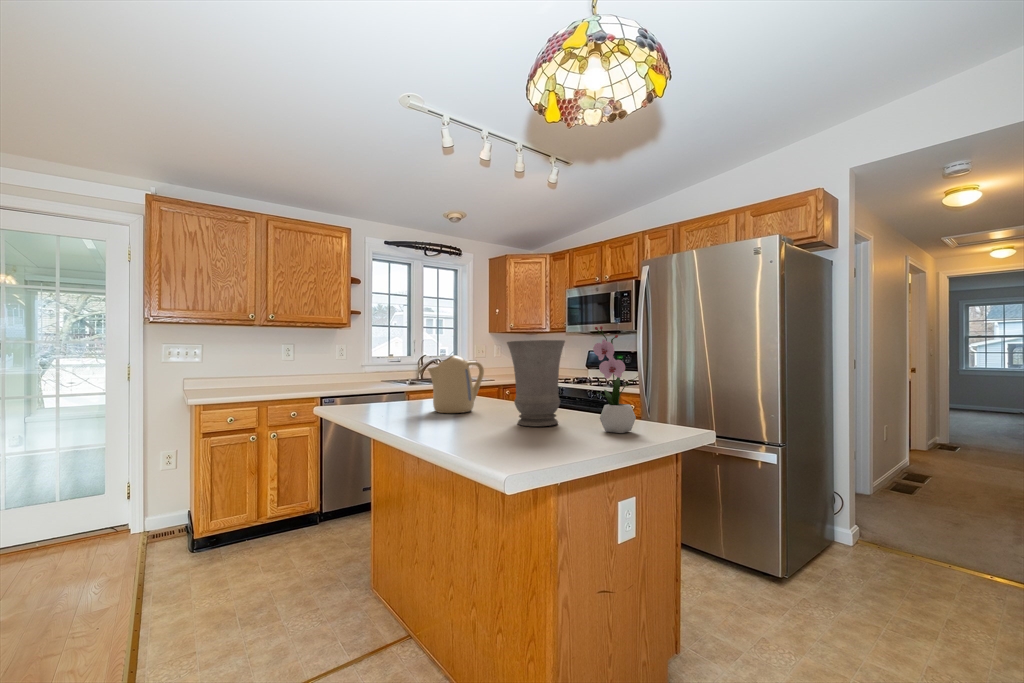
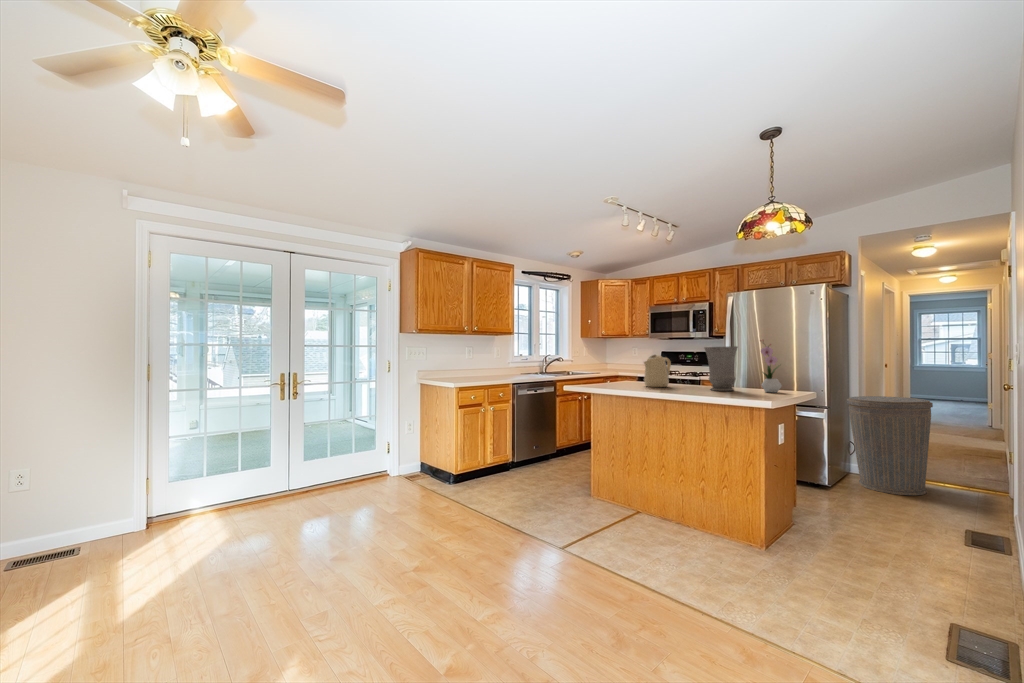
trash can: none [821,424,967,607] -> present [847,396,933,495]

